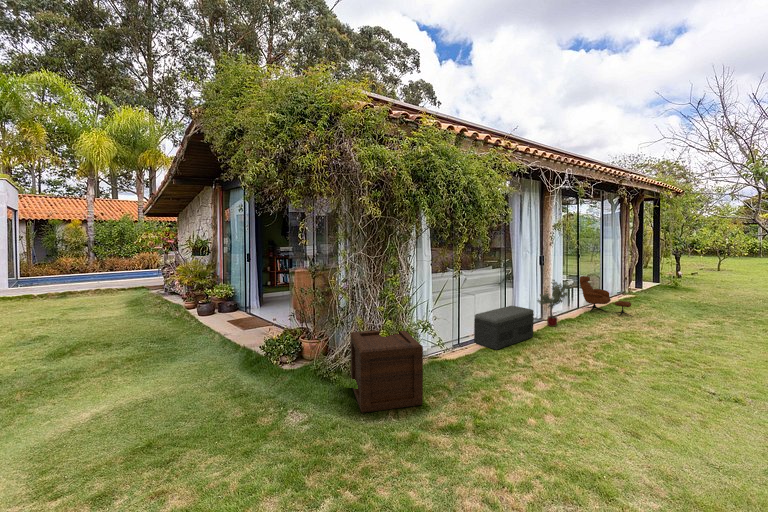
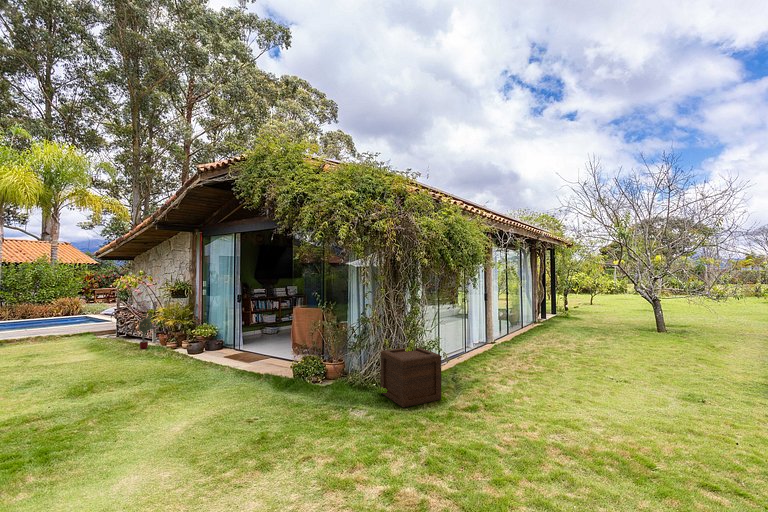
lounge chair: present [580,276,631,316] -> none [510,309,549,338]
potted tree: present [537,280,568,326] -> present [138,313,159,349]
storage bench: present [474,306,534,350] -> none [450,331,489,365]

